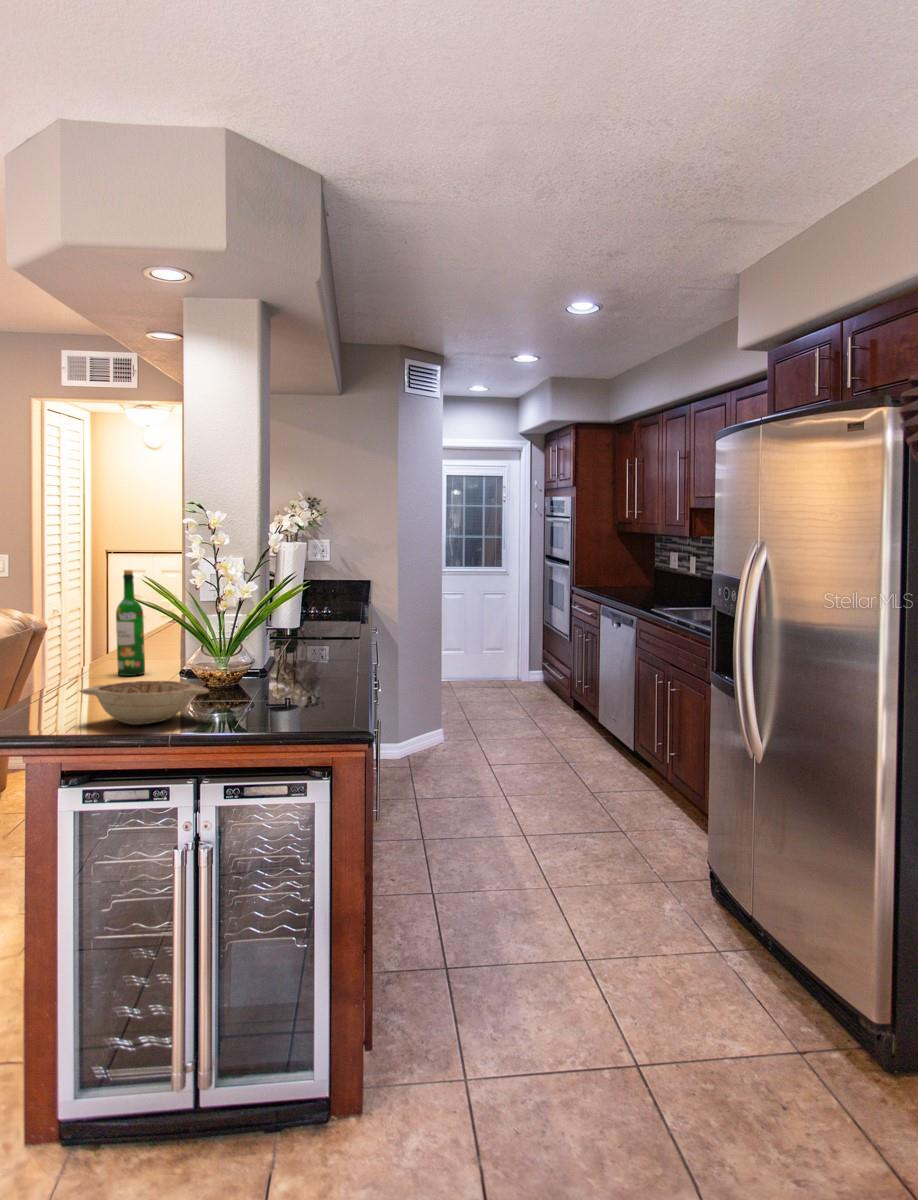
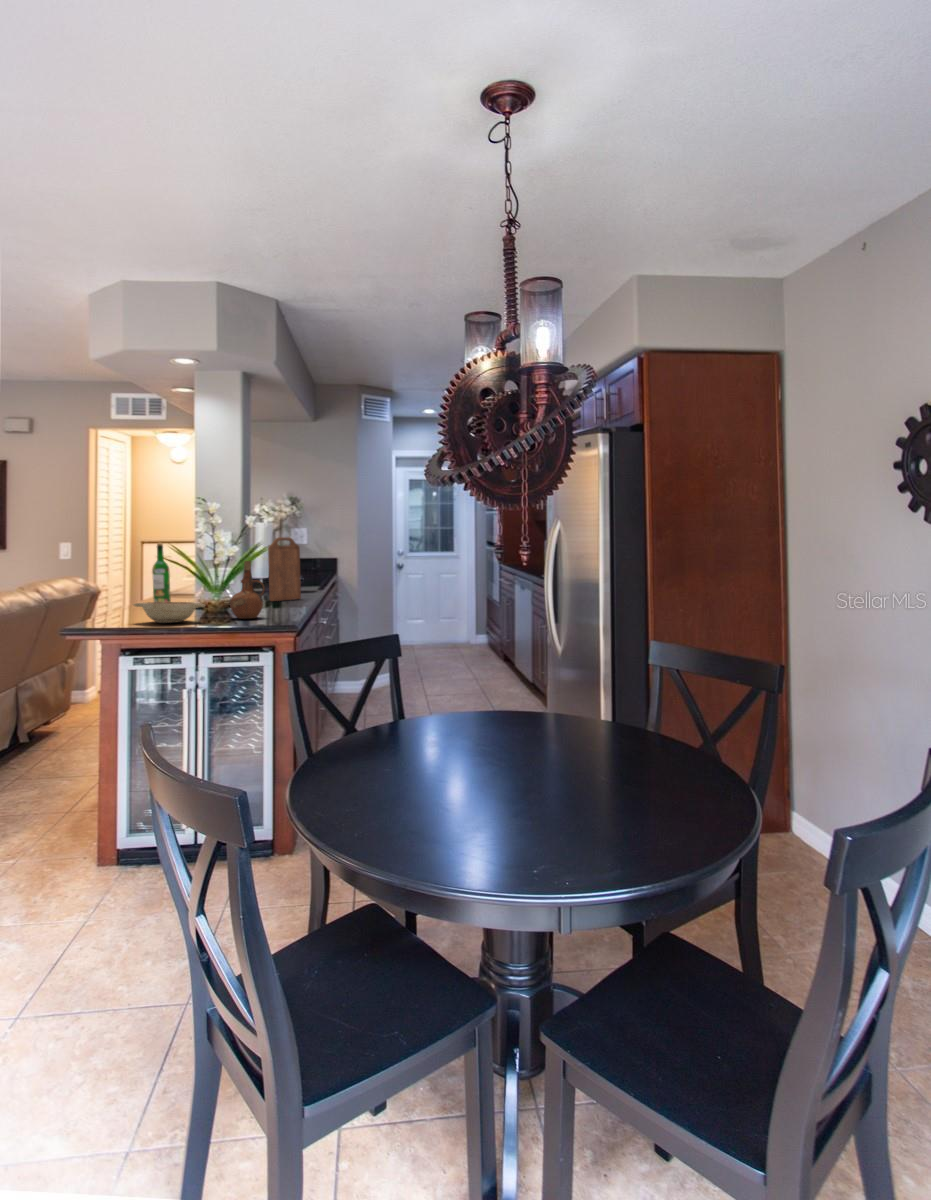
cutting board: none [294,558,340,656] -> present [268,537,301,601]
ceramic pitcher: none [249,608,307,708] -> present [230,561,265,619]

